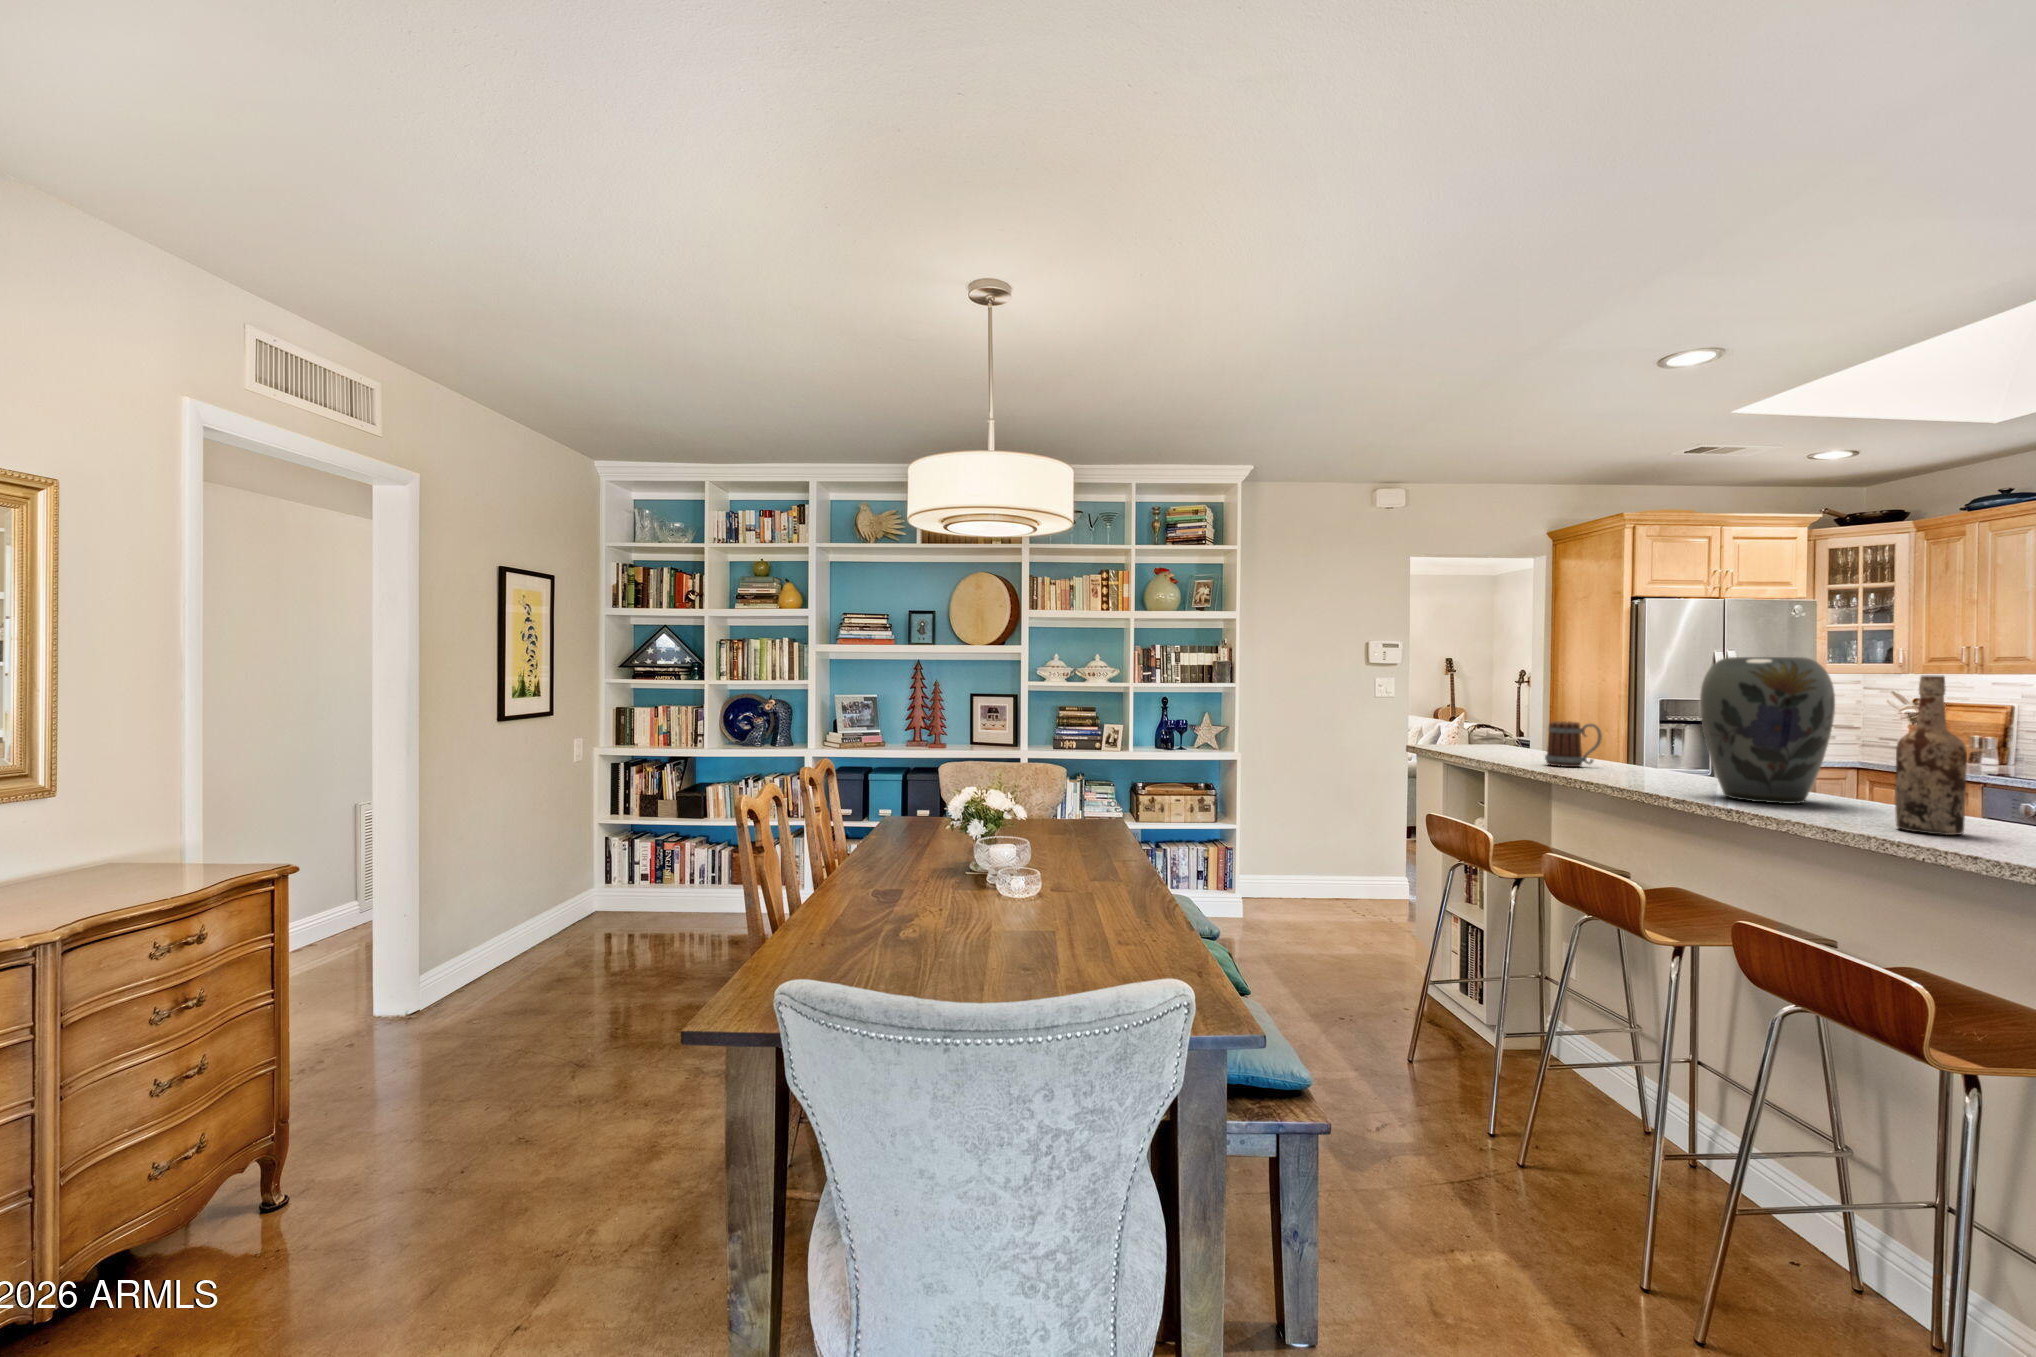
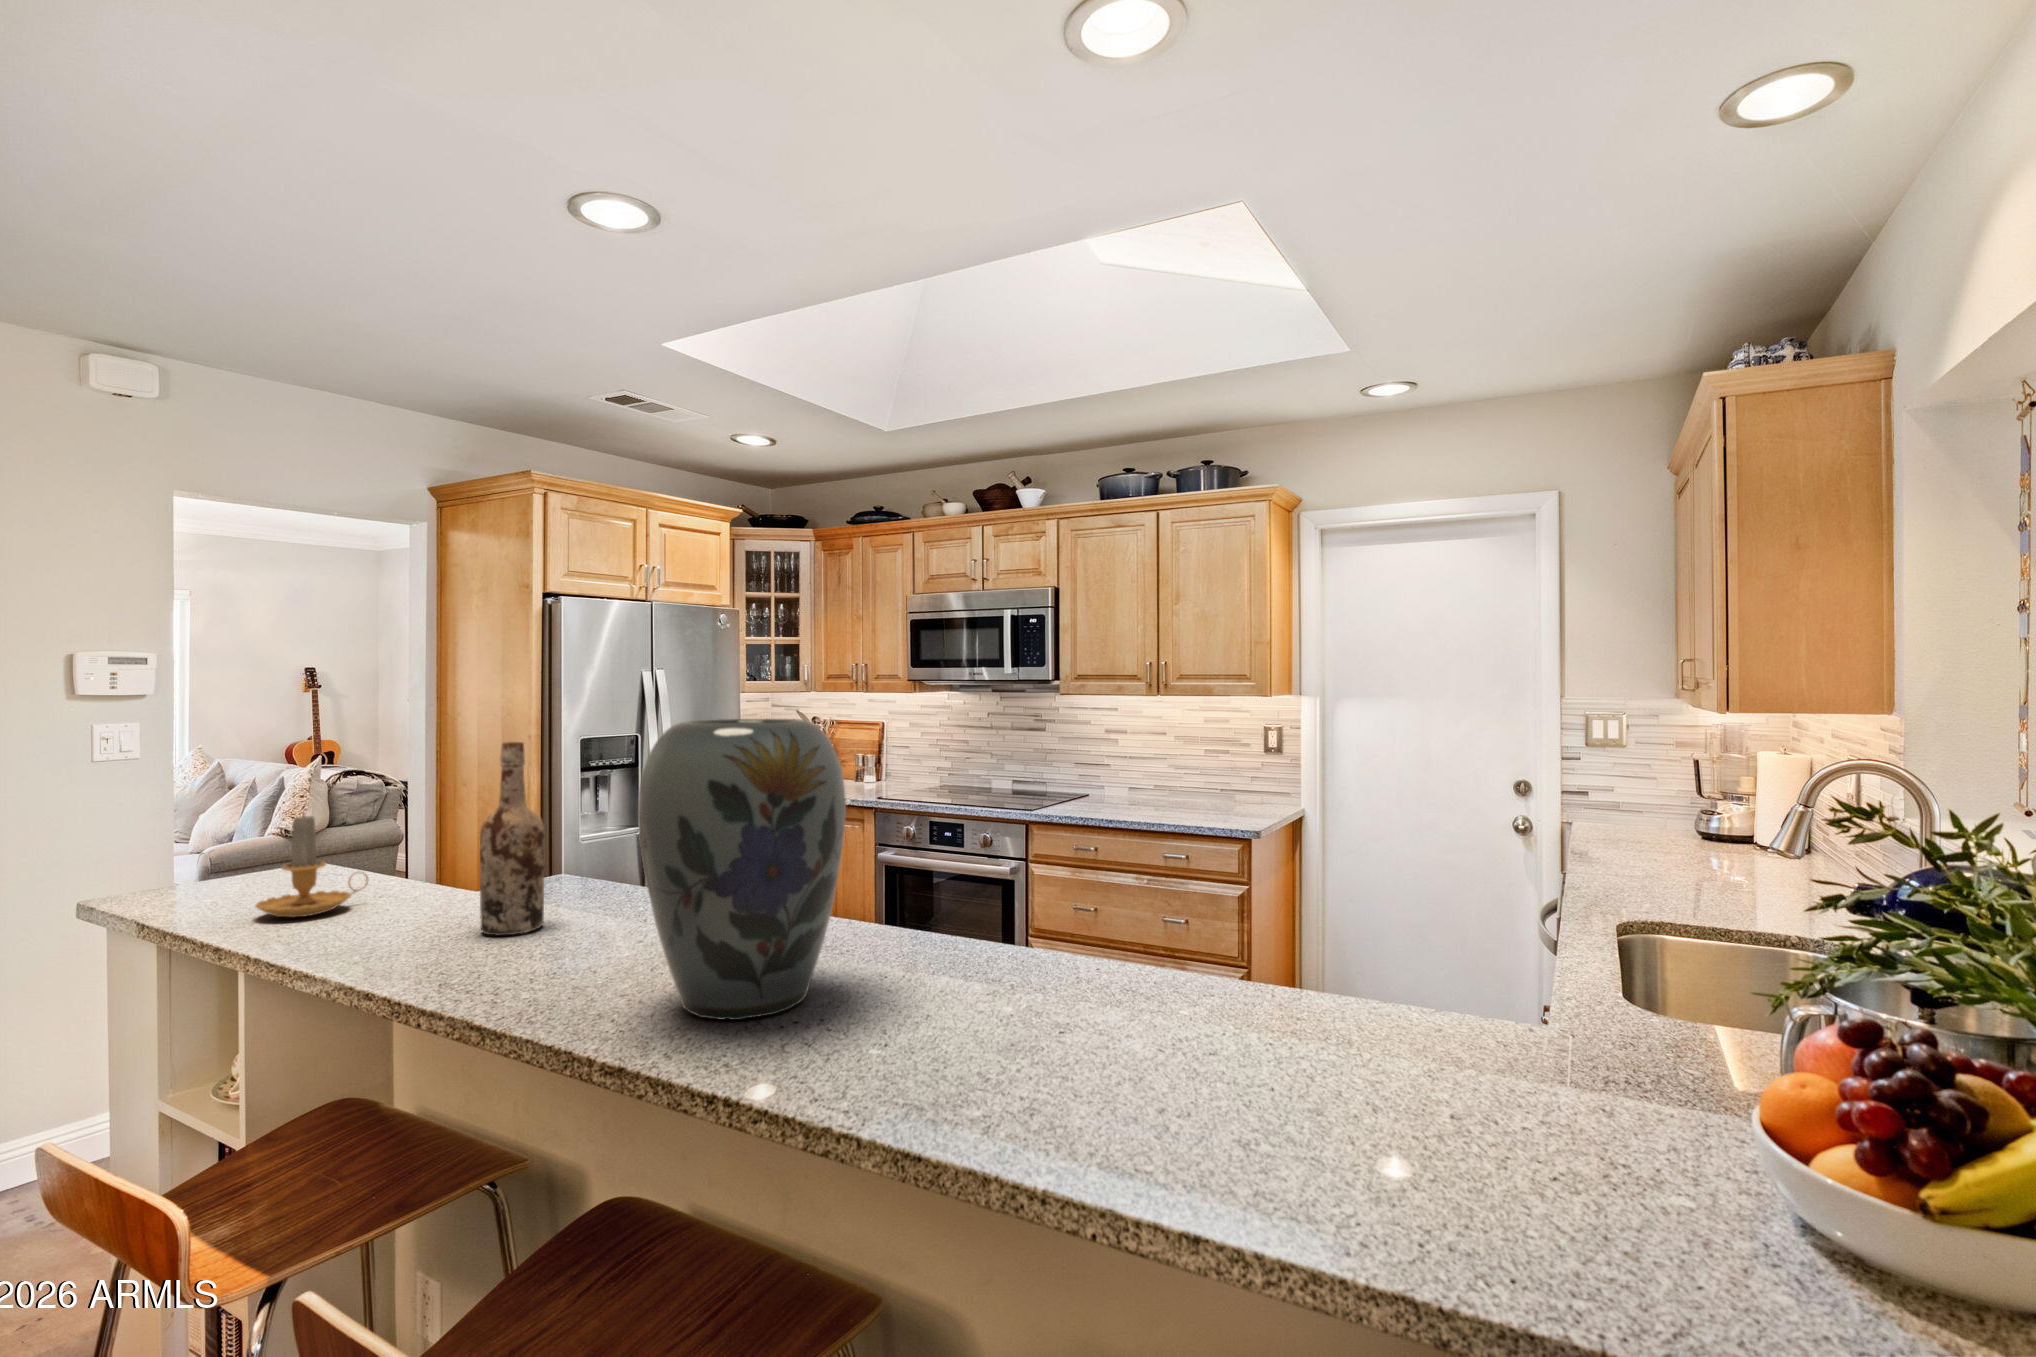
wine bottle: present [1895,675,1967,835] -> present [480,742,545,935]
candle: none [1489,710,1540,760] -> present [256,816,368,917]
mug: present [1545,721,1602,767] -> none [367,829,476,928]

